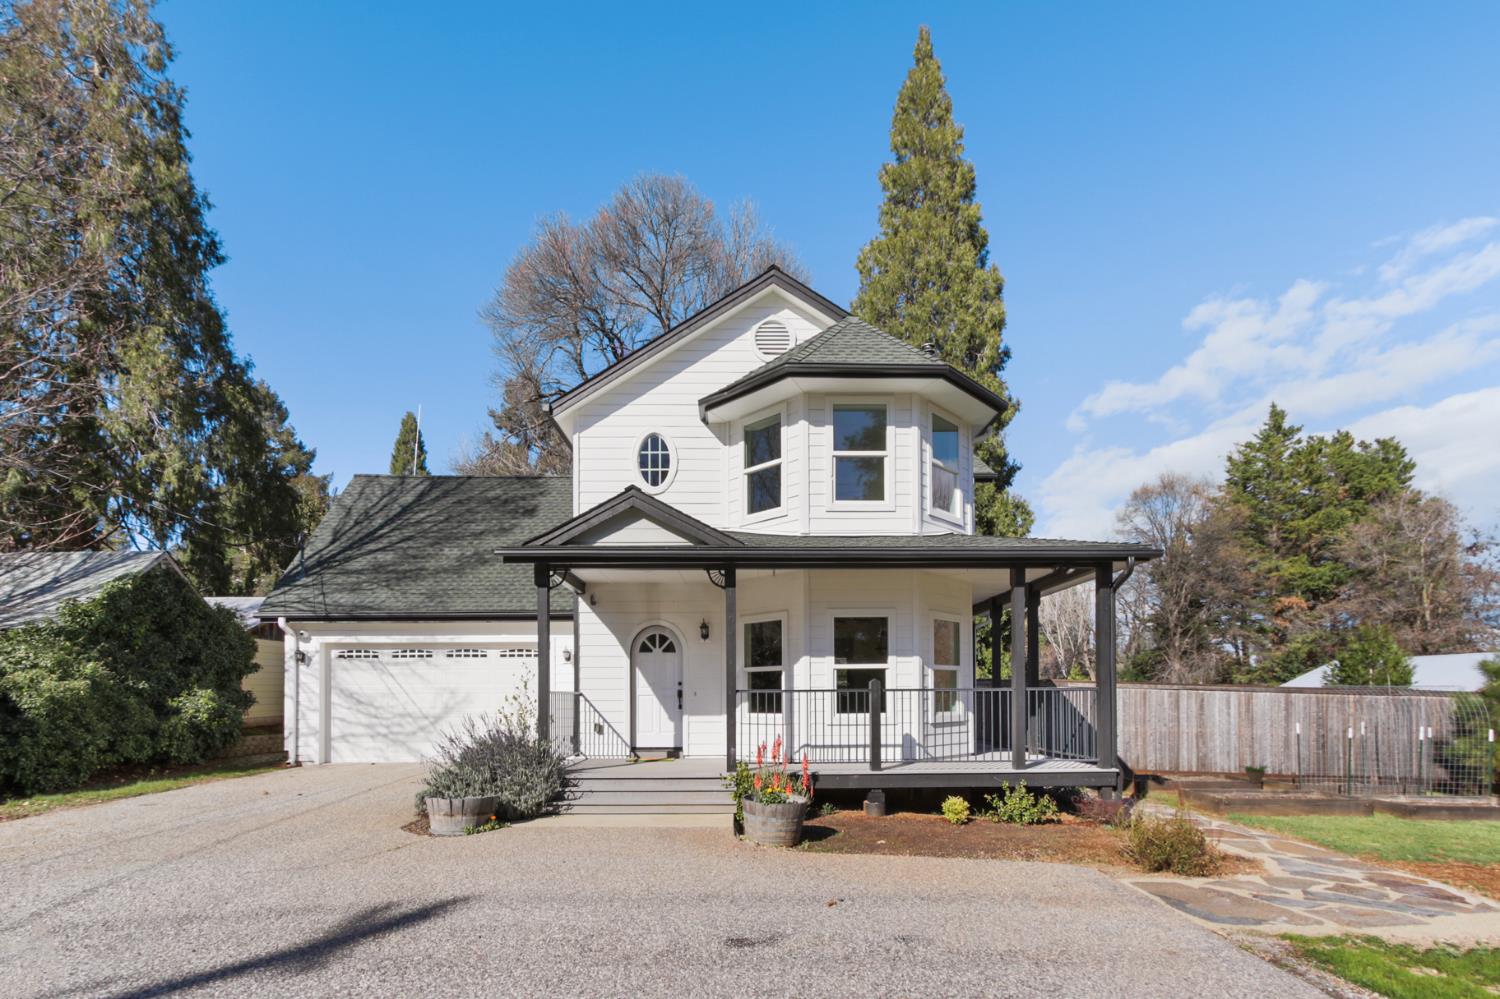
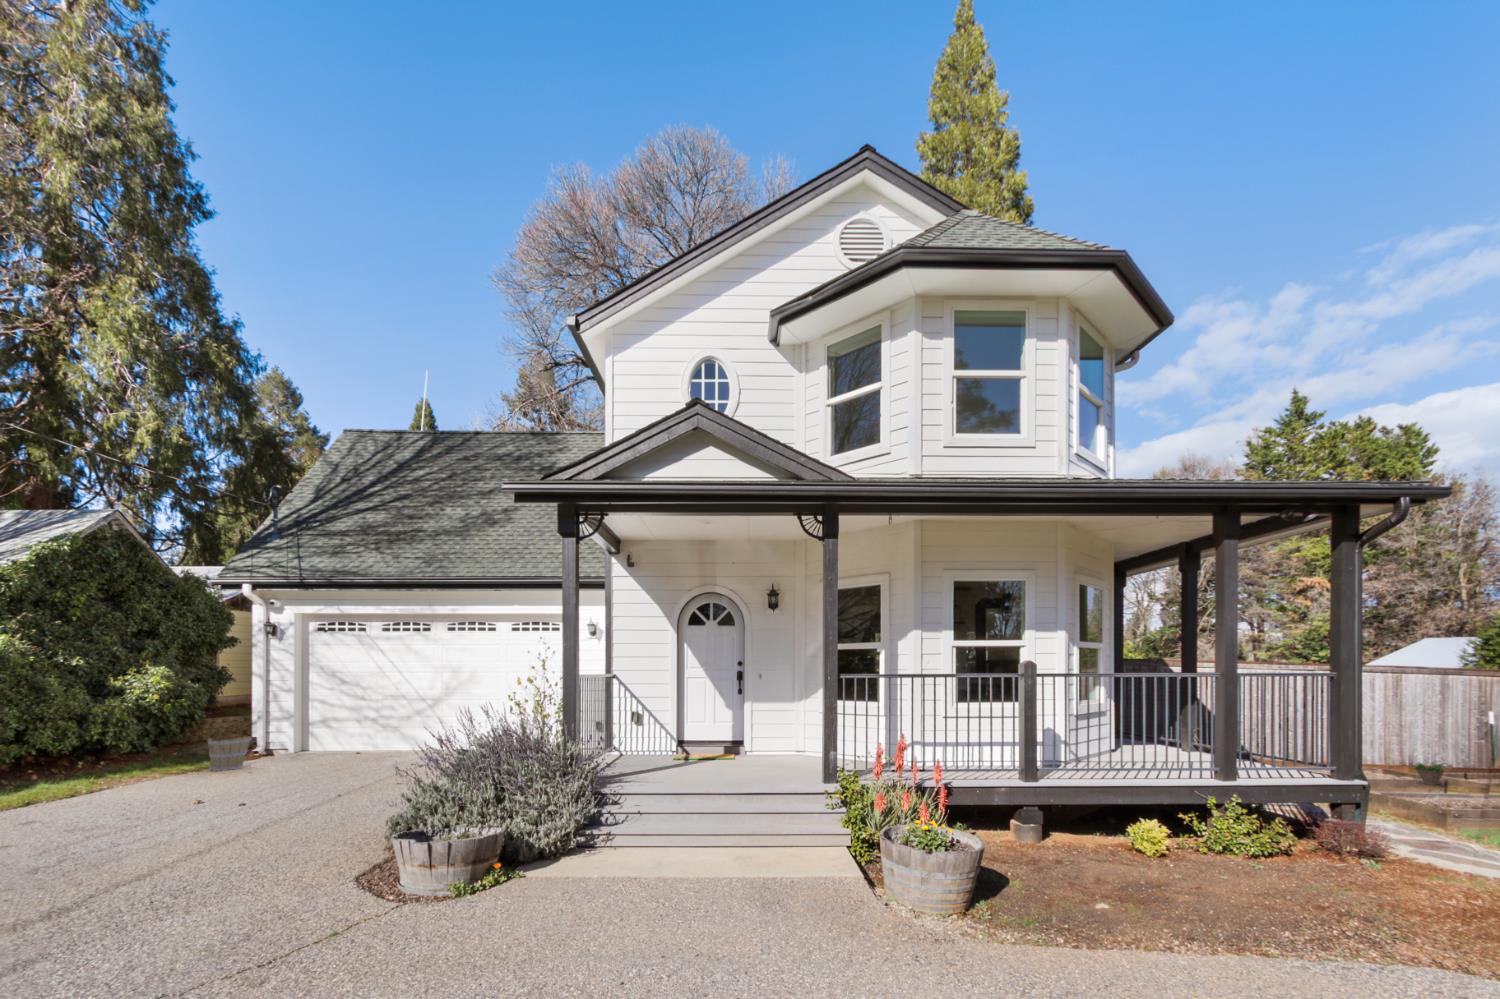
wooden bucket: none [253,742,287,771] -> present [208,734,252,771]

